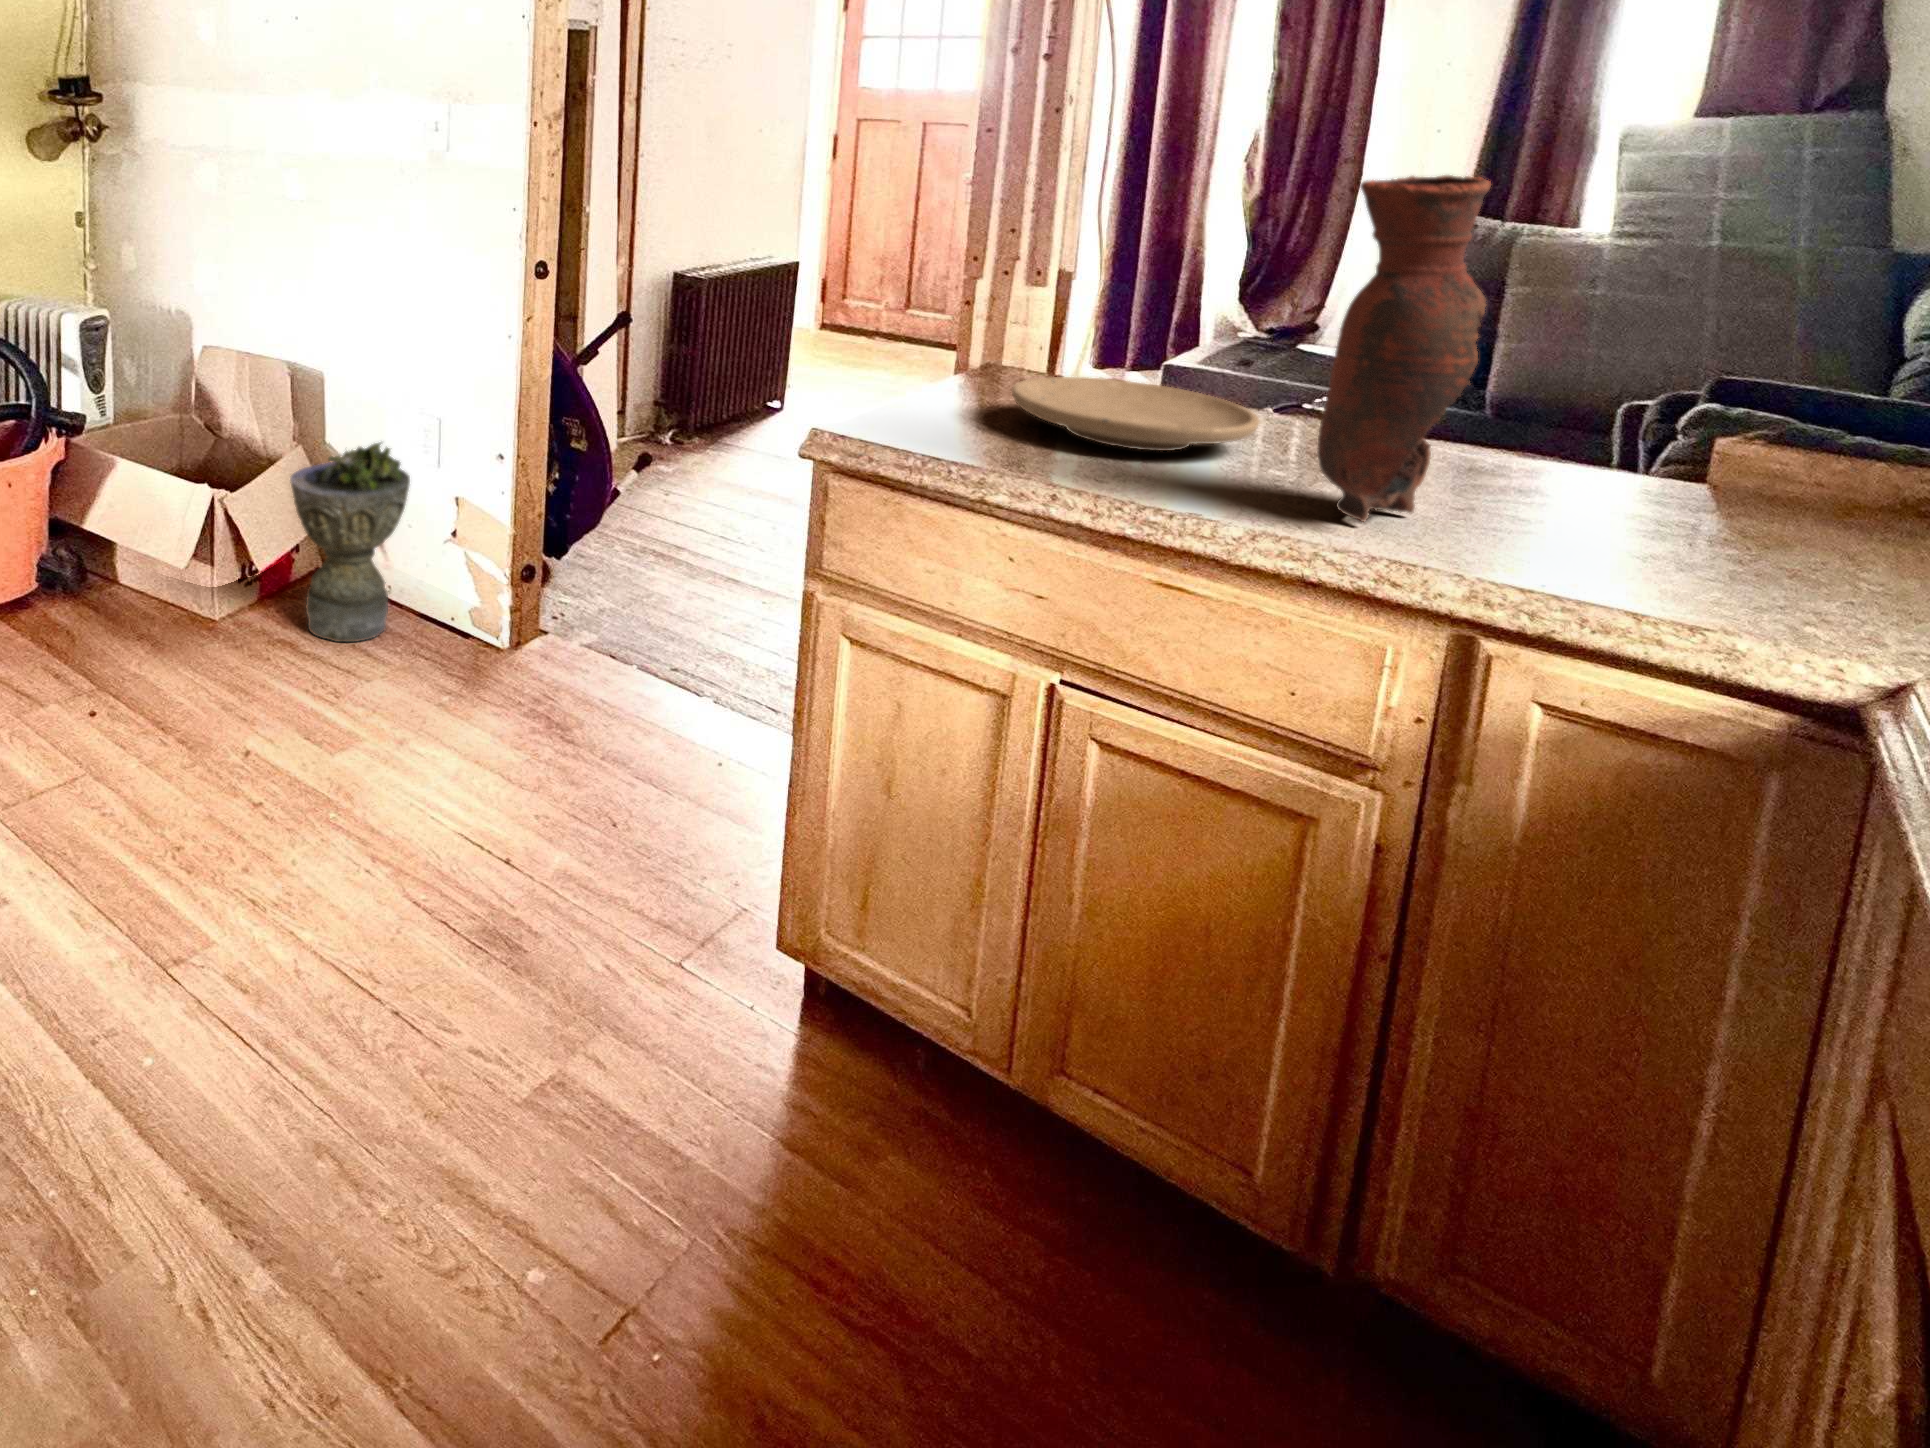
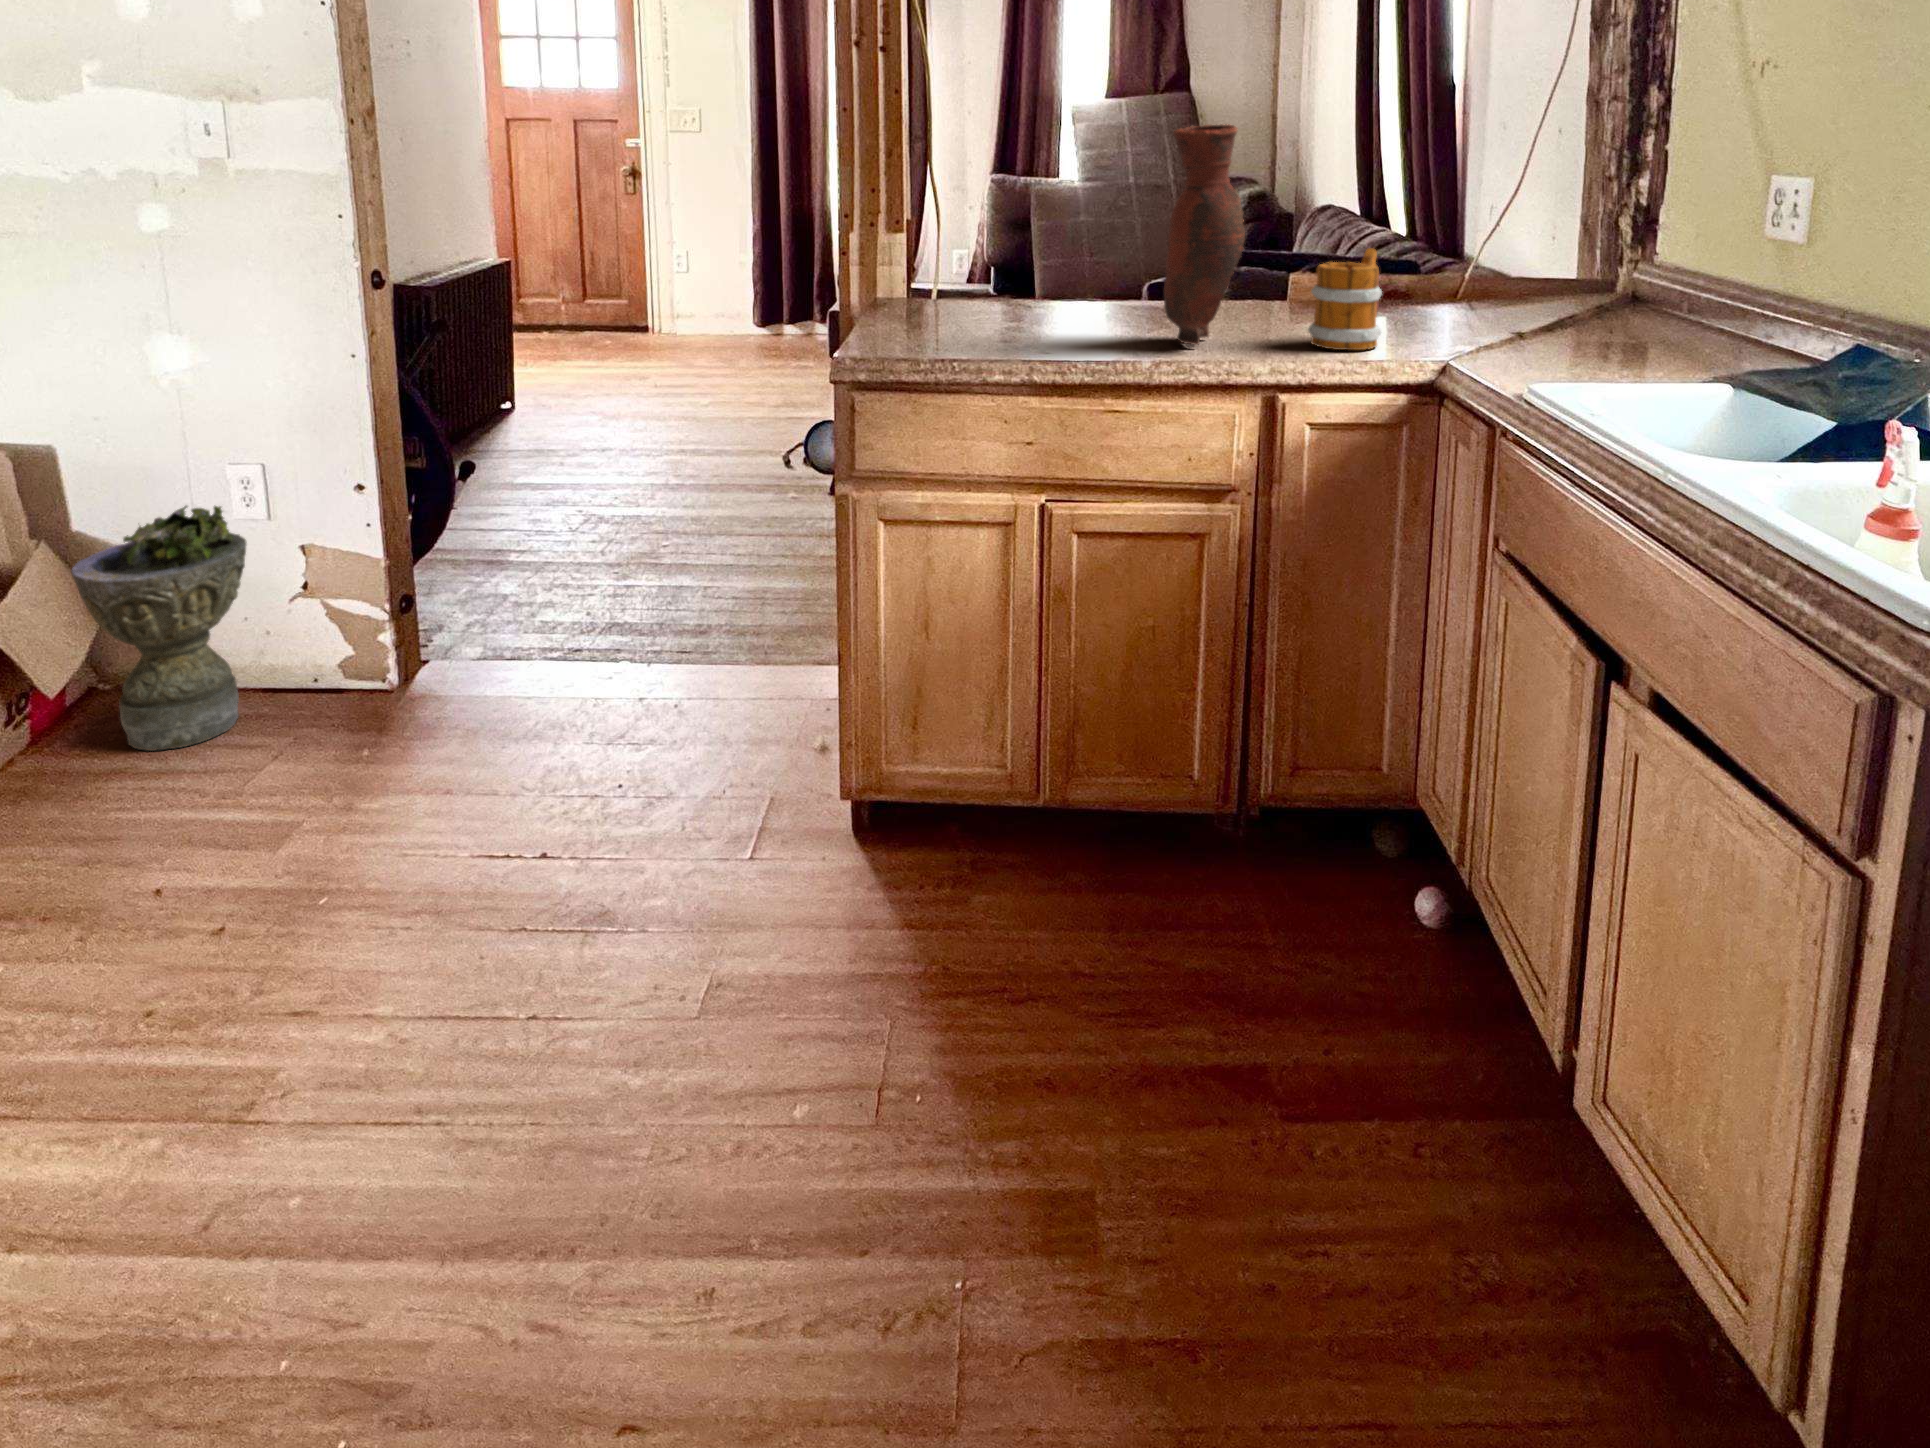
plate: present [1012,377,1259,451] -> none [941,291,1100,333]
mug: none [1609,422,1826,610] -> present [1308,248,1382,350]

